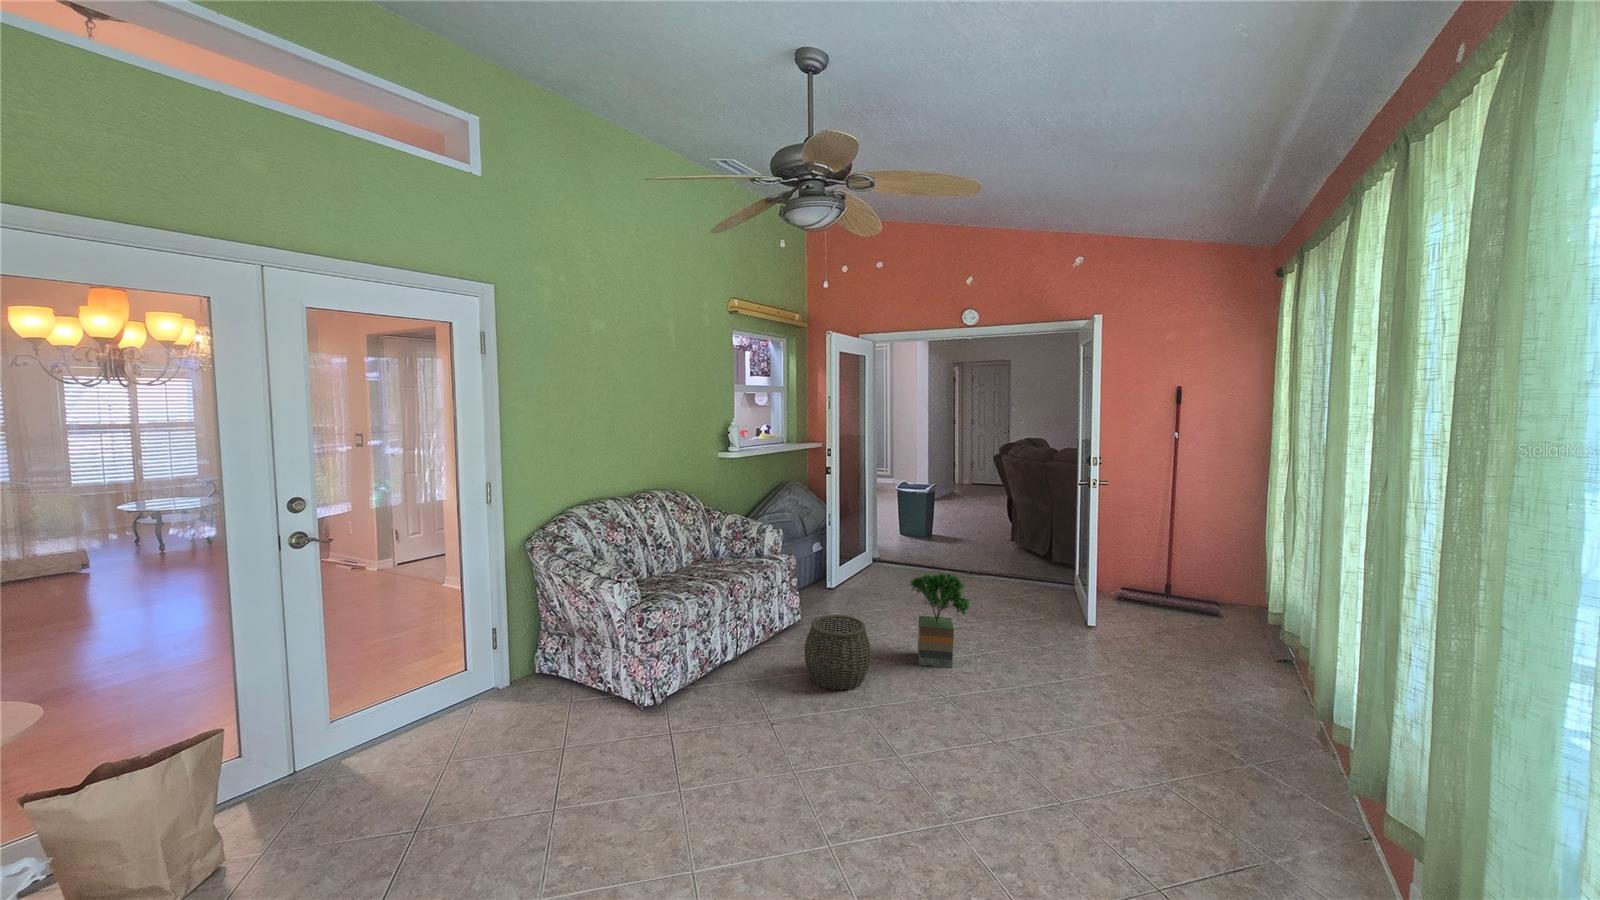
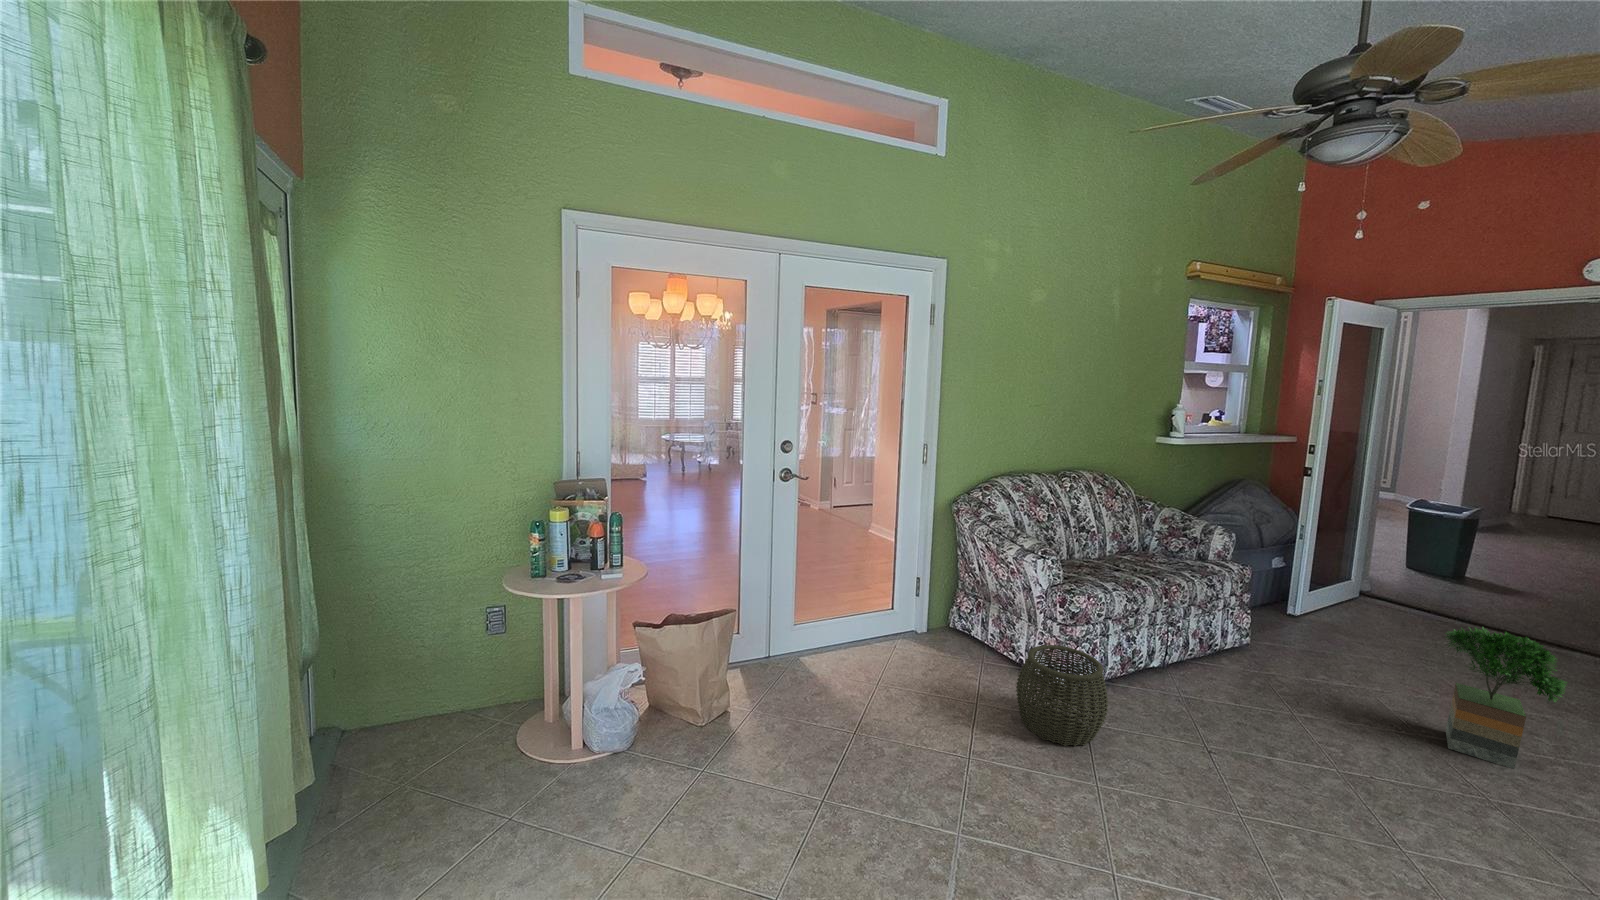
woven basket: present [804,615,871,690] -> present [1016,645,1108,747]

